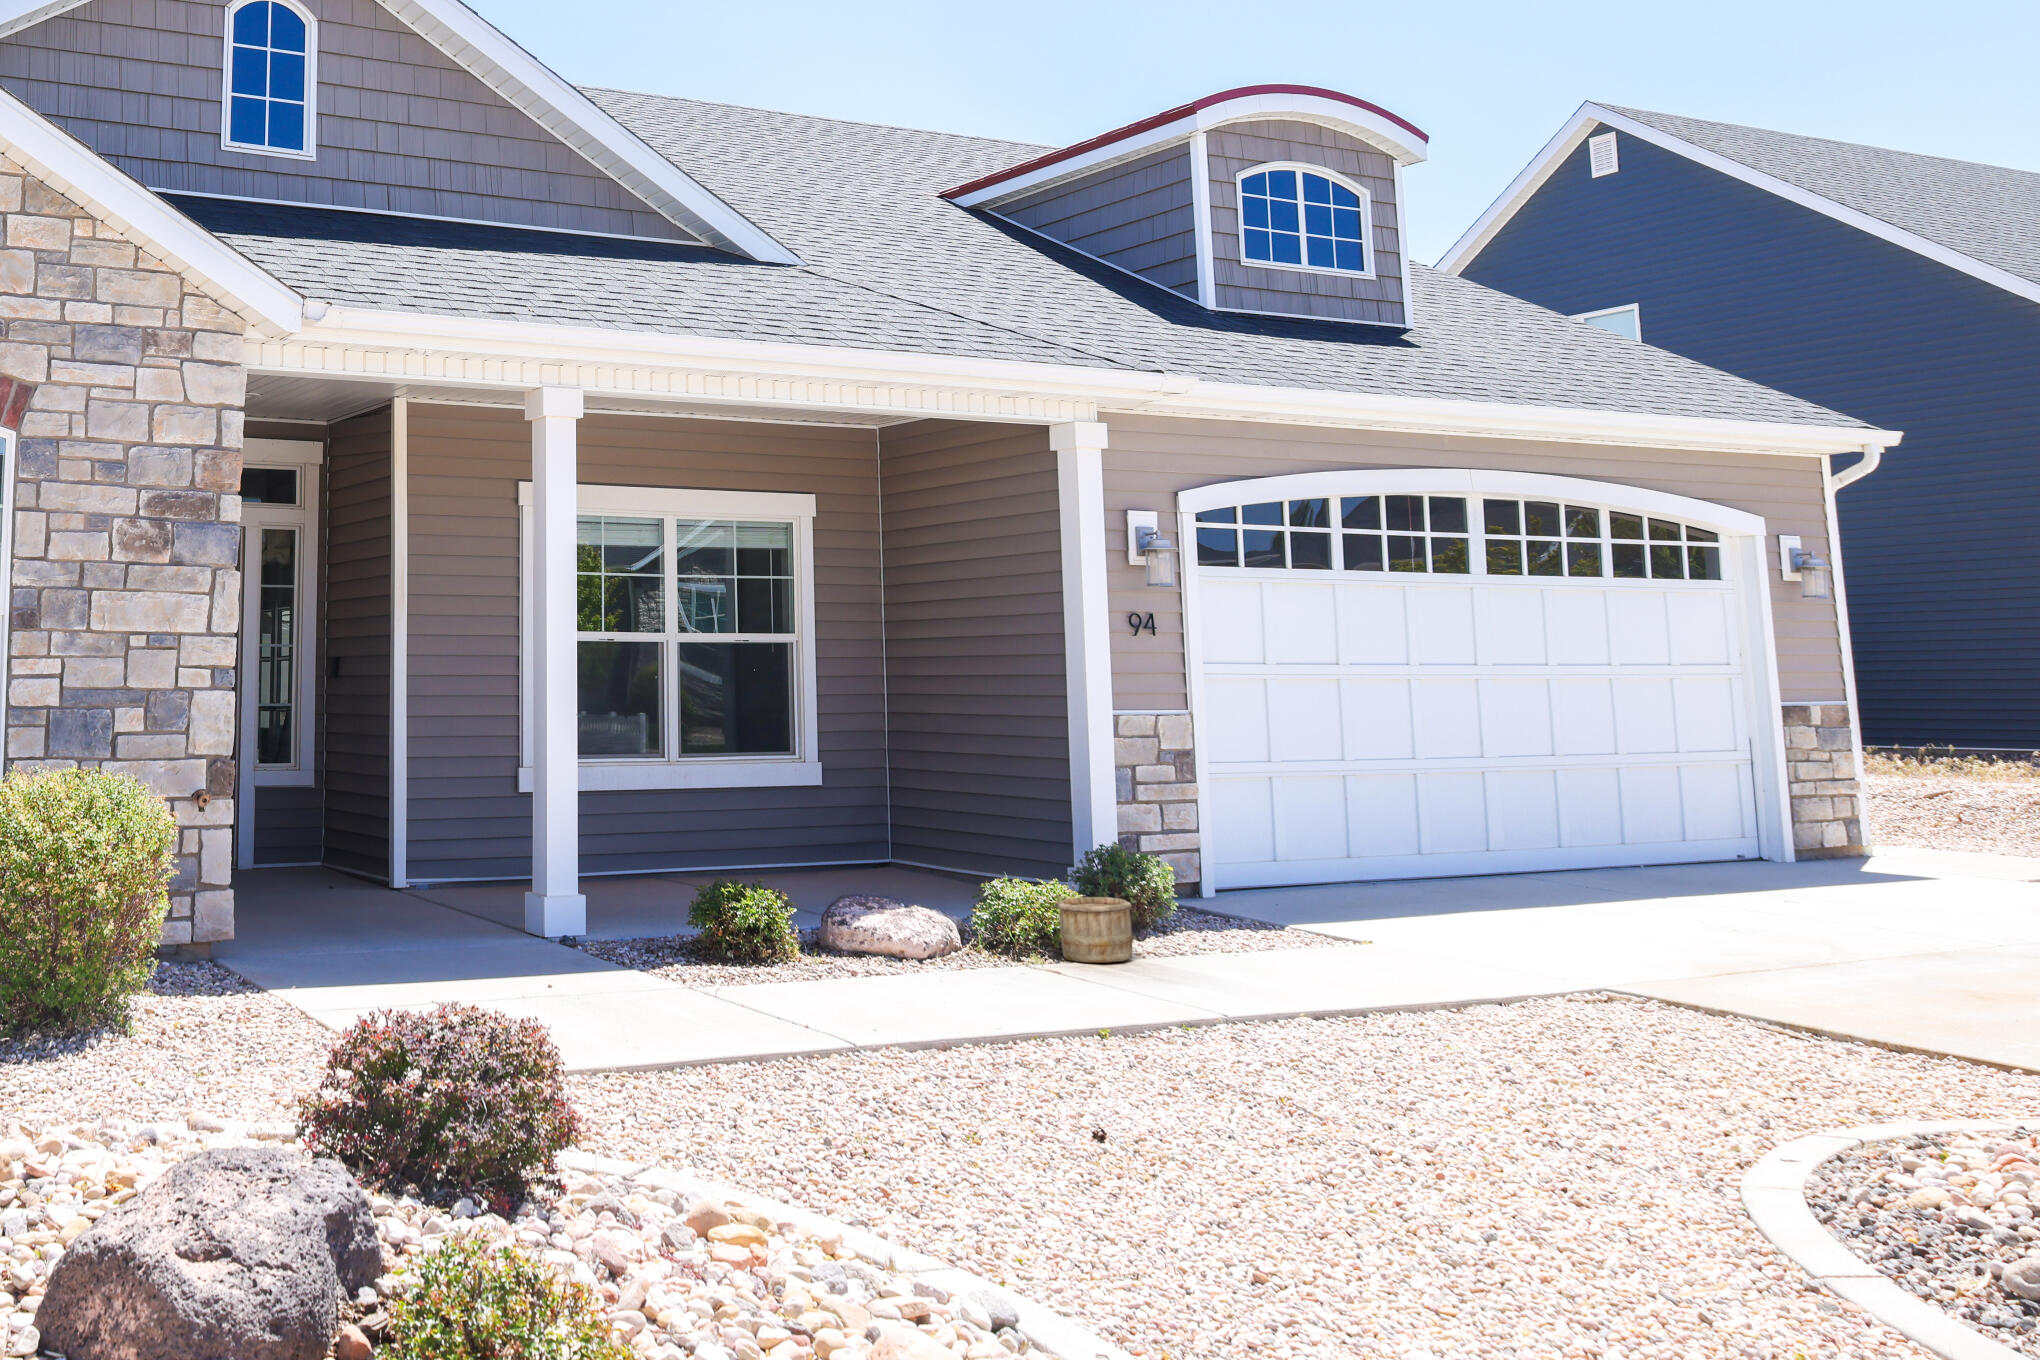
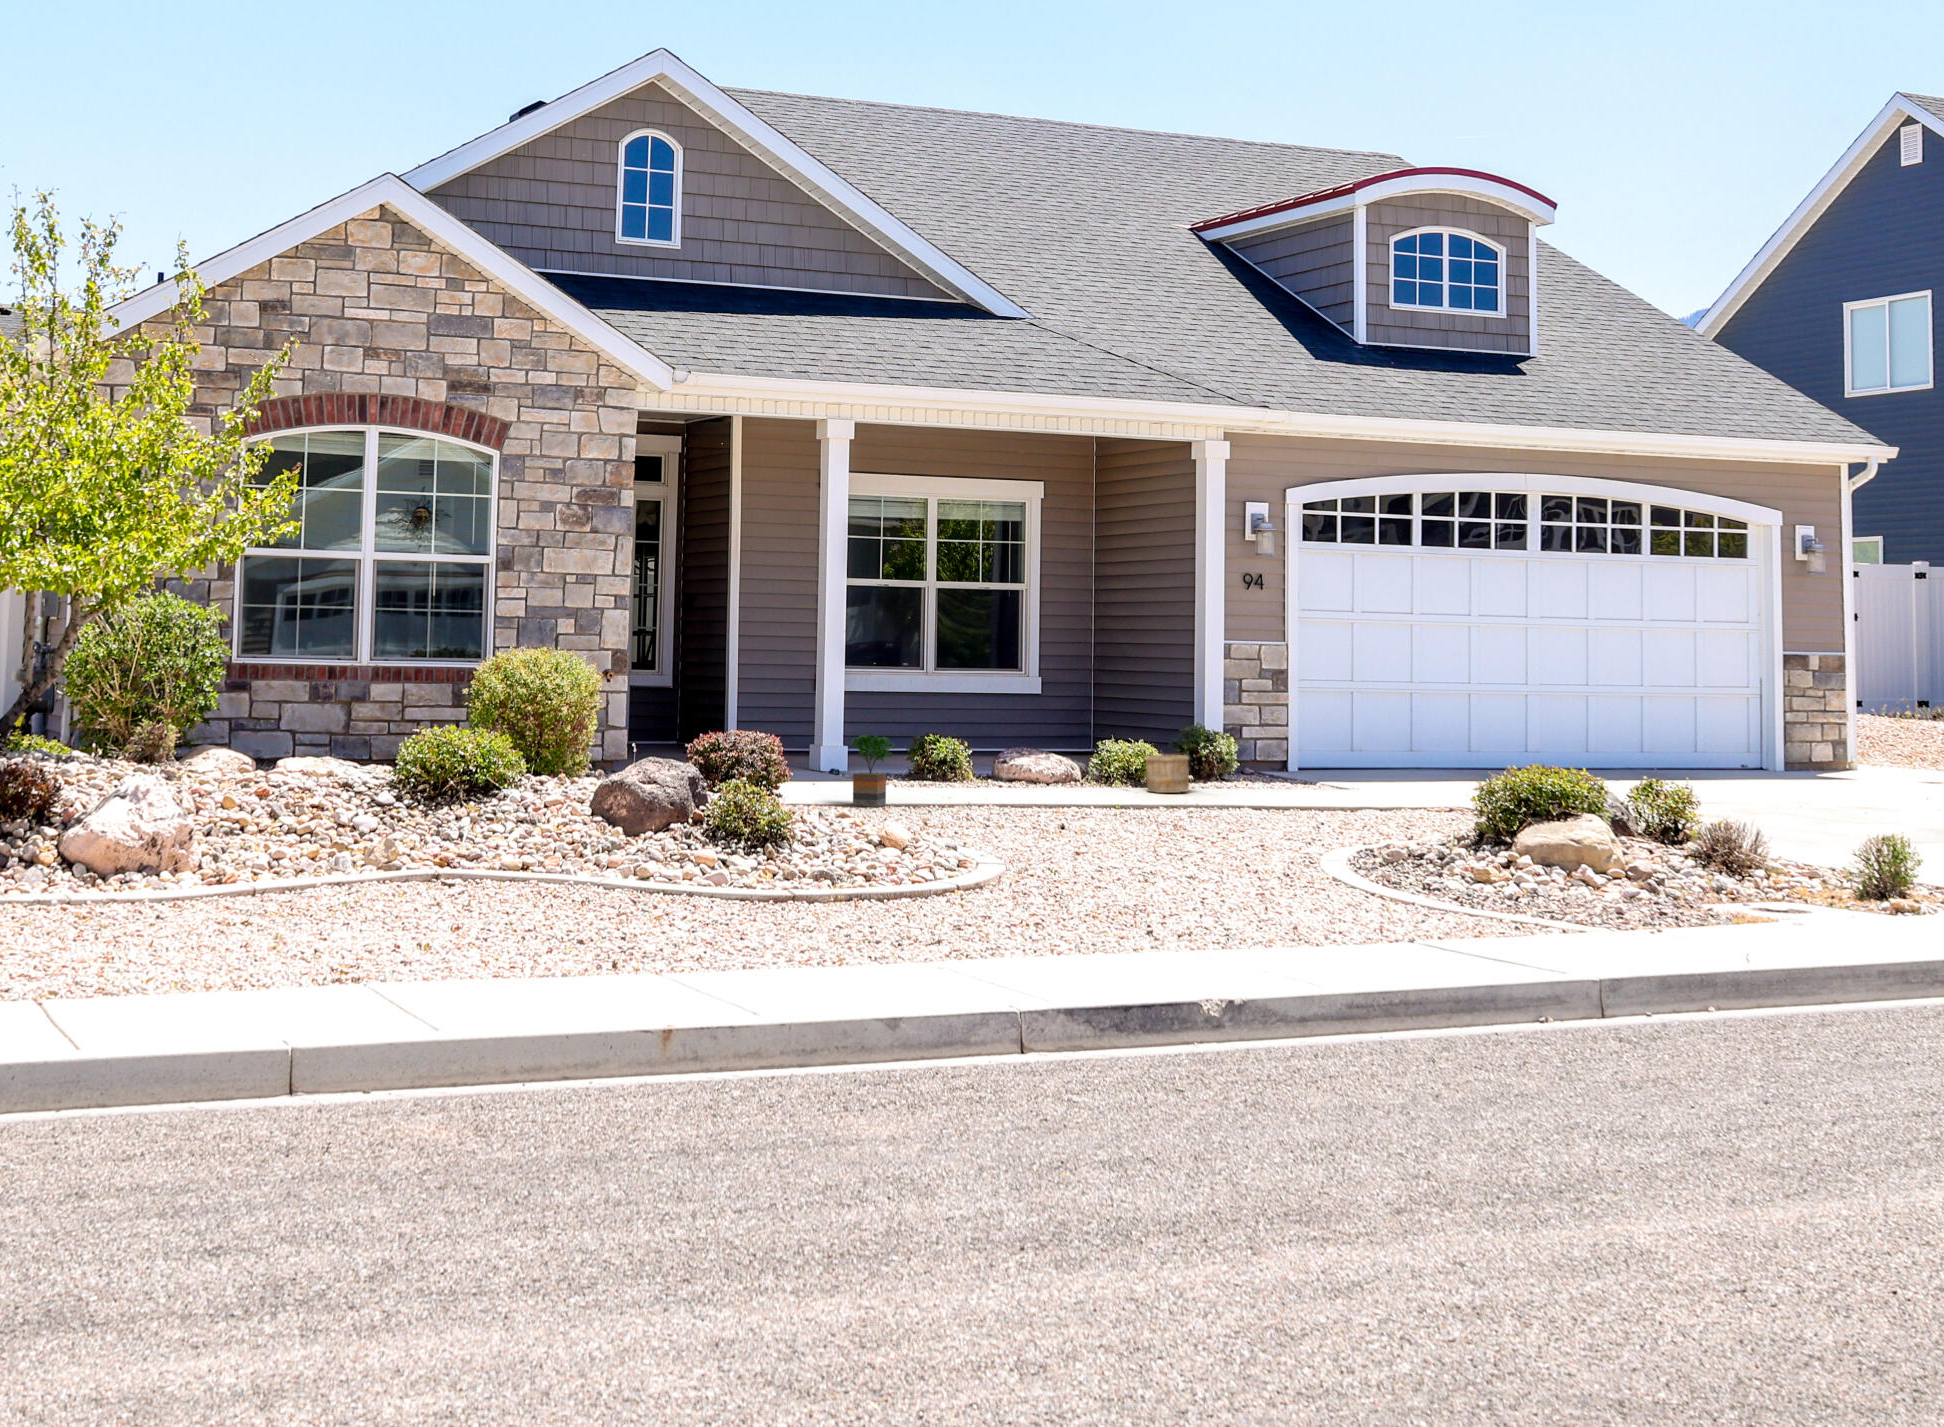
potted tree: none [616,899,696,1030] -> present [852,735,894,807]

